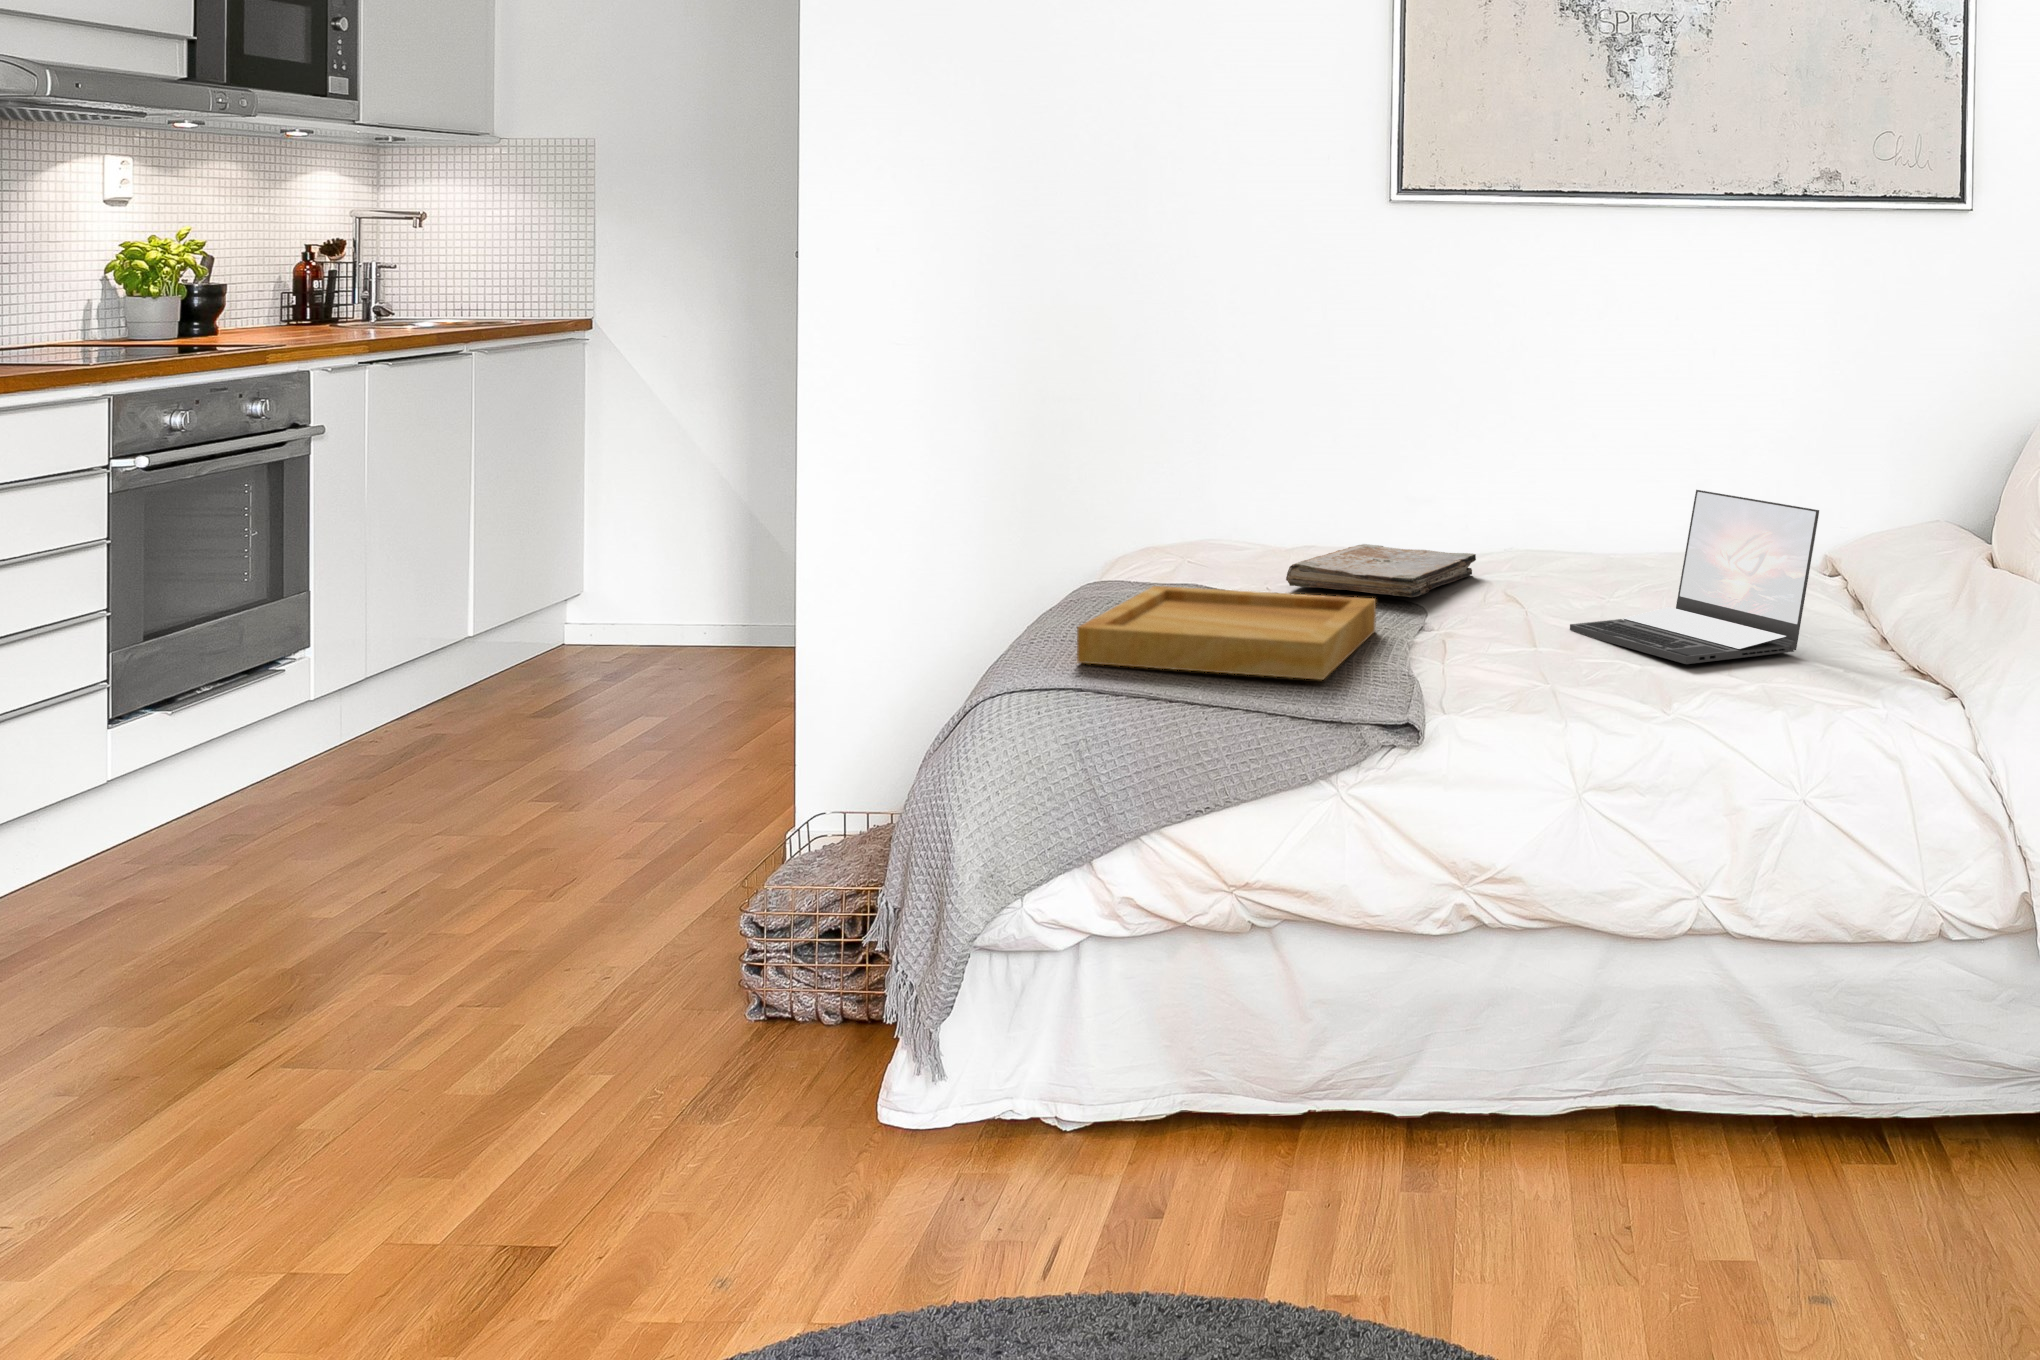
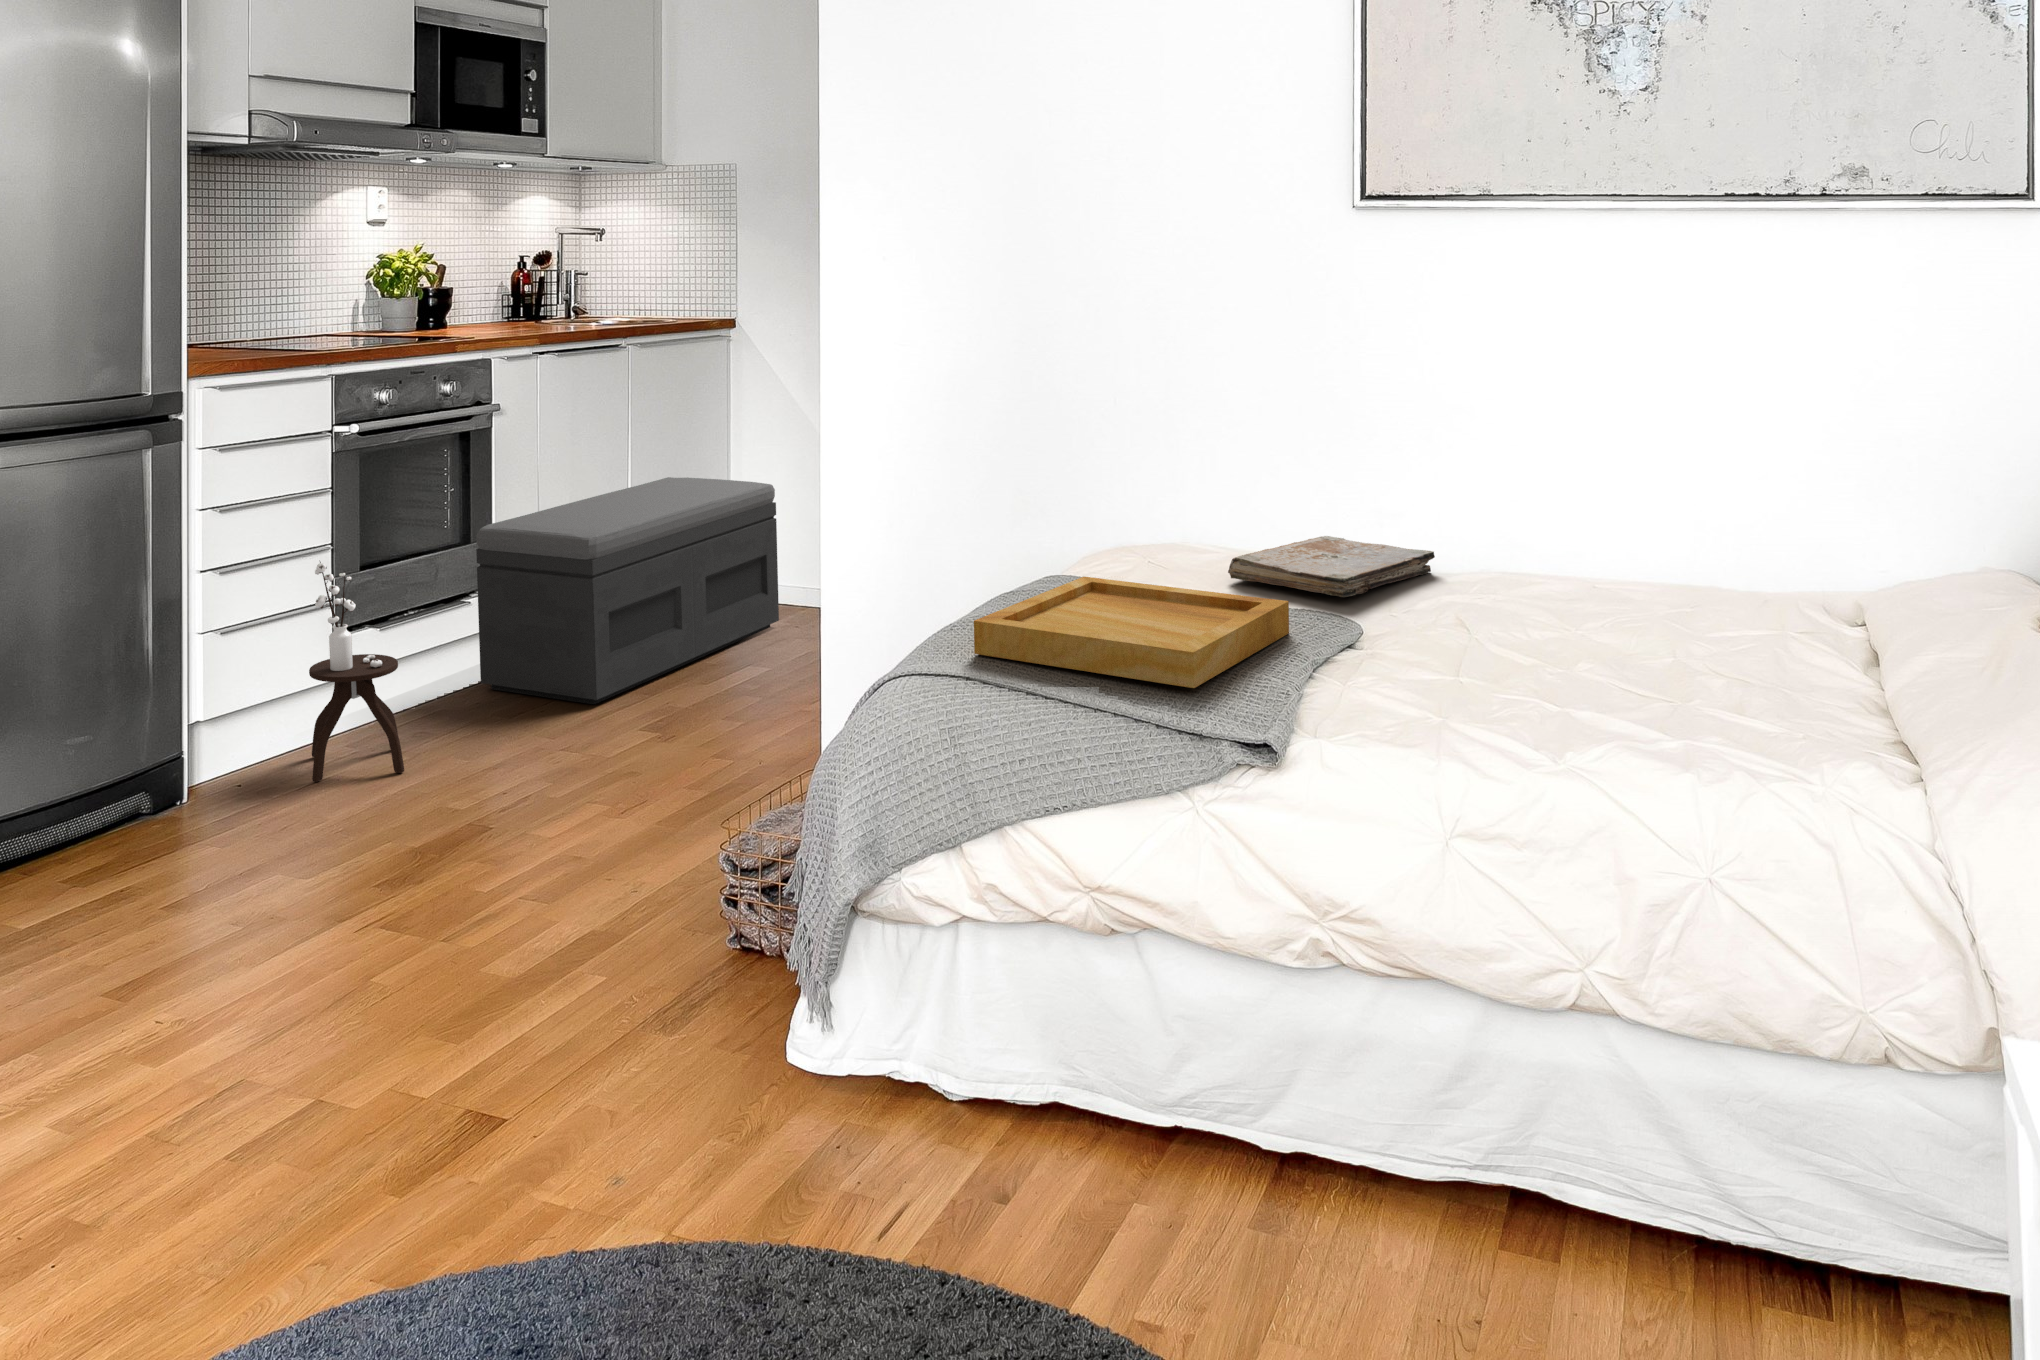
laptop: present [1570,490,1819,664] -> none [1499,500,1771,692]
storage bench: none [286,525,644,796] -> present [476,477,779,704]
side table: none [89,620,232,906] -> present [309,562,404,782]

